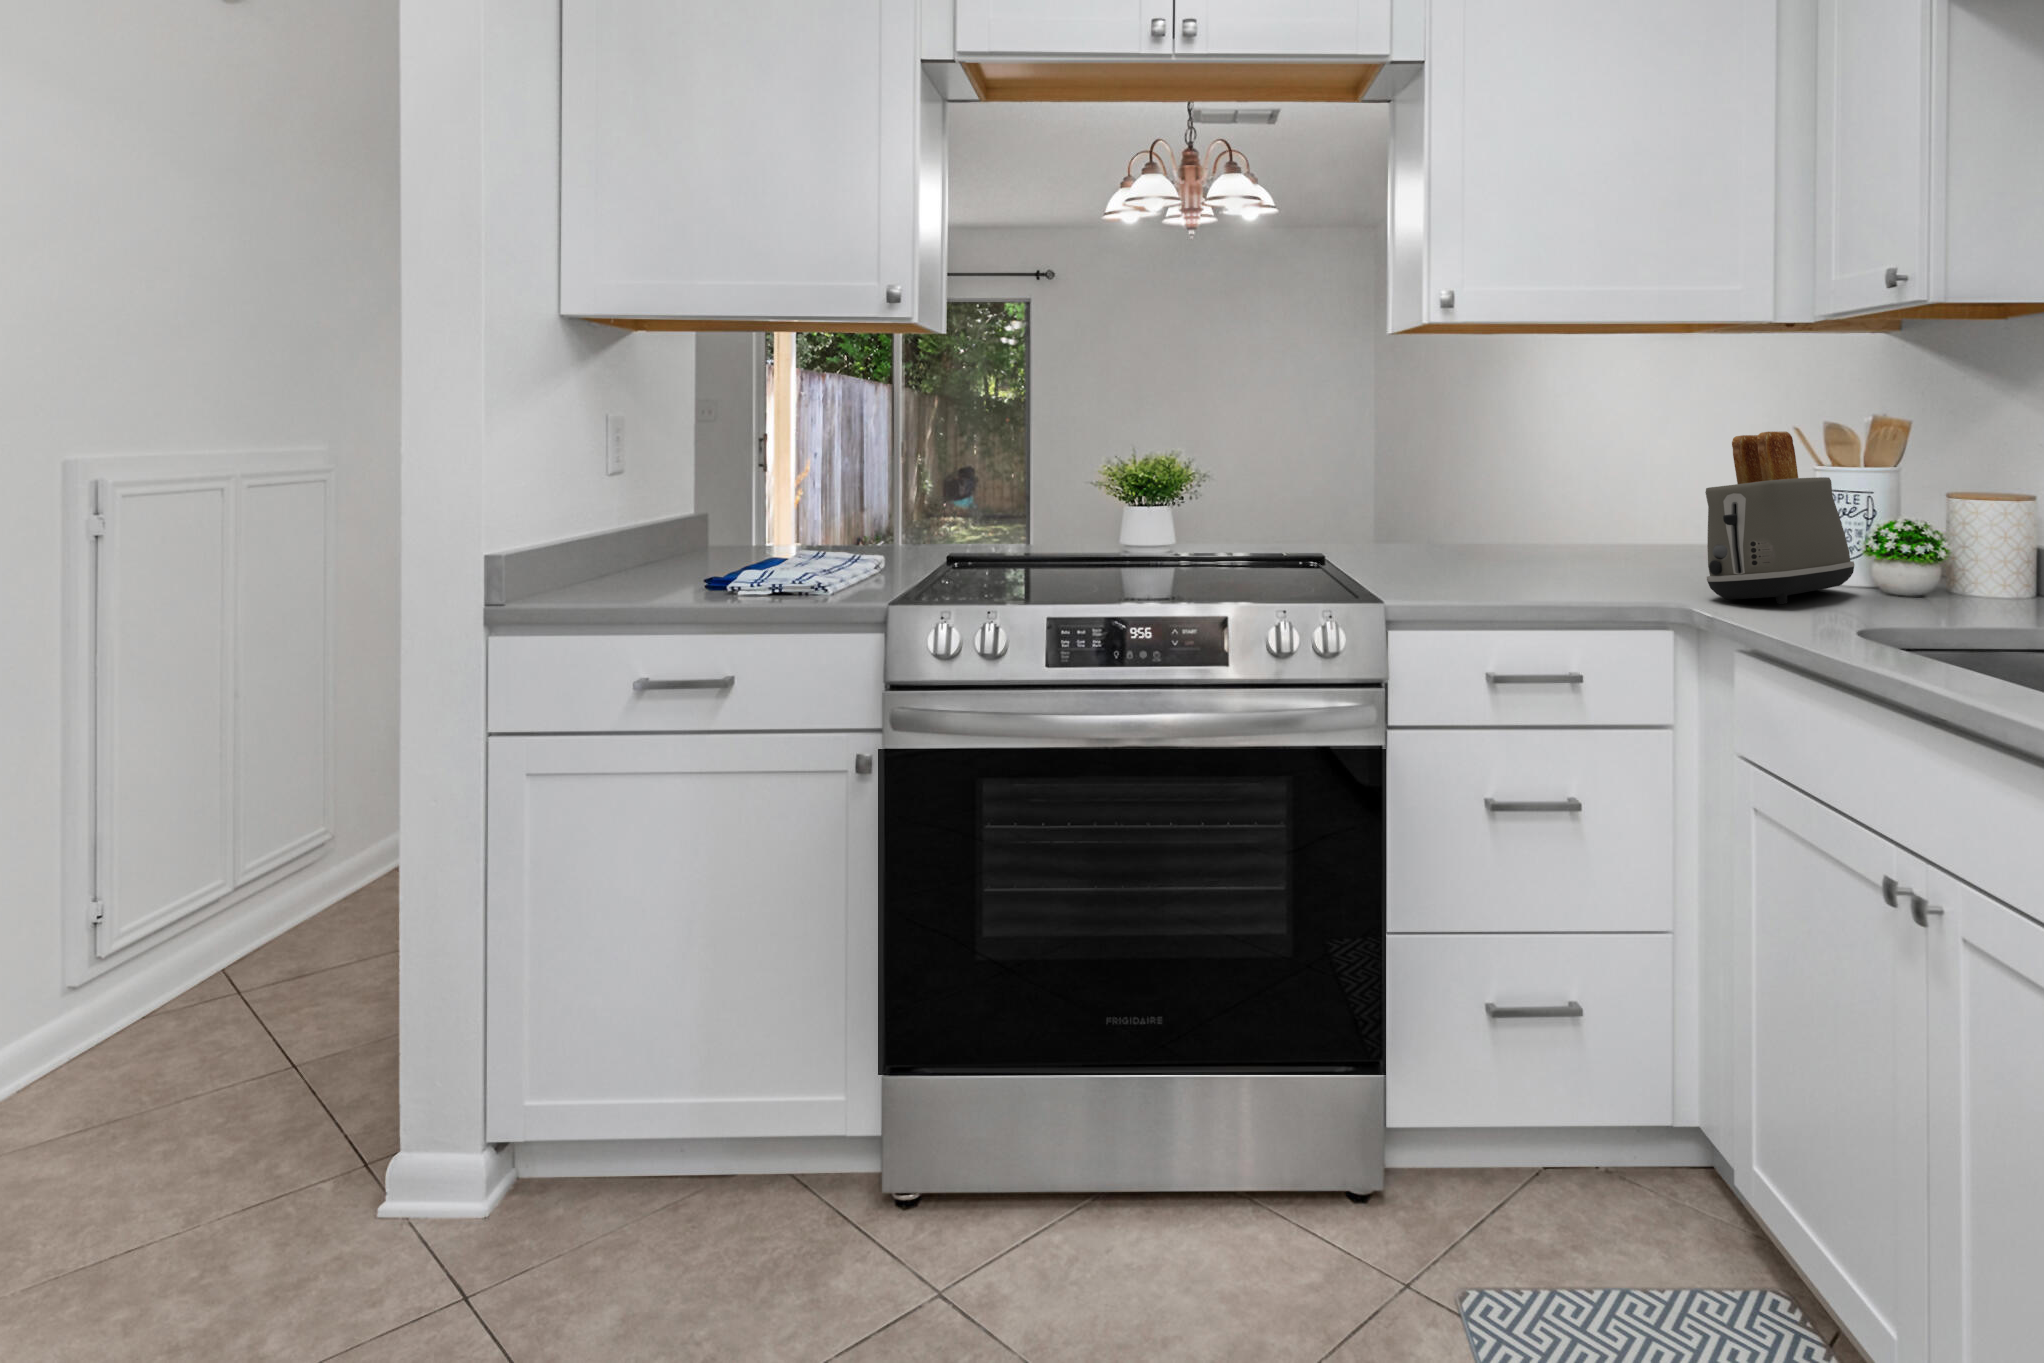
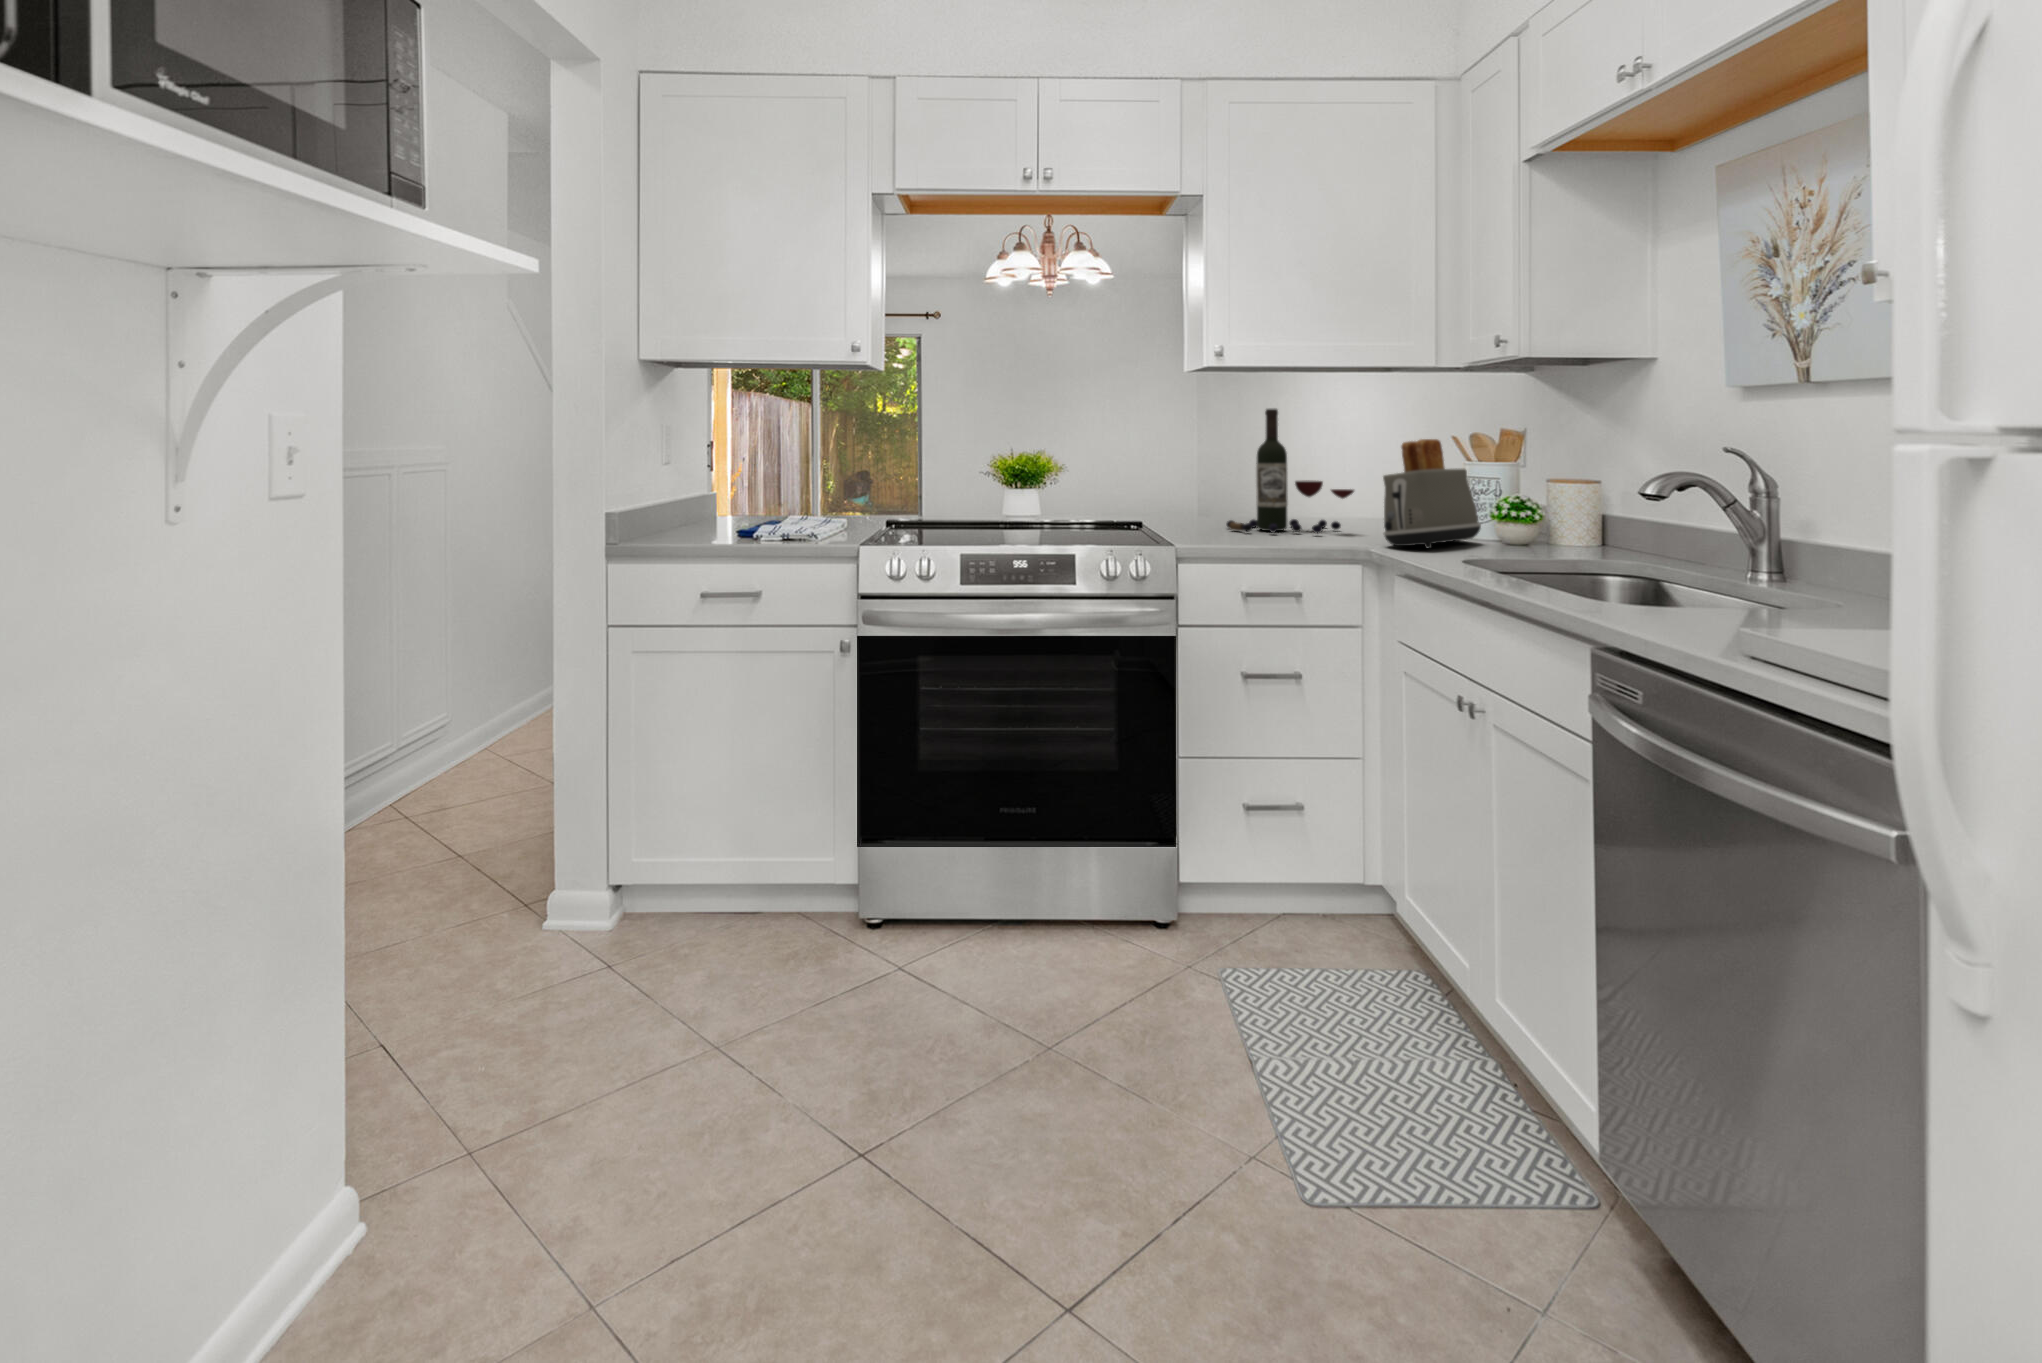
wine bottle: none [1451,386,1654,576] -> present [1226,409,1354,533]

